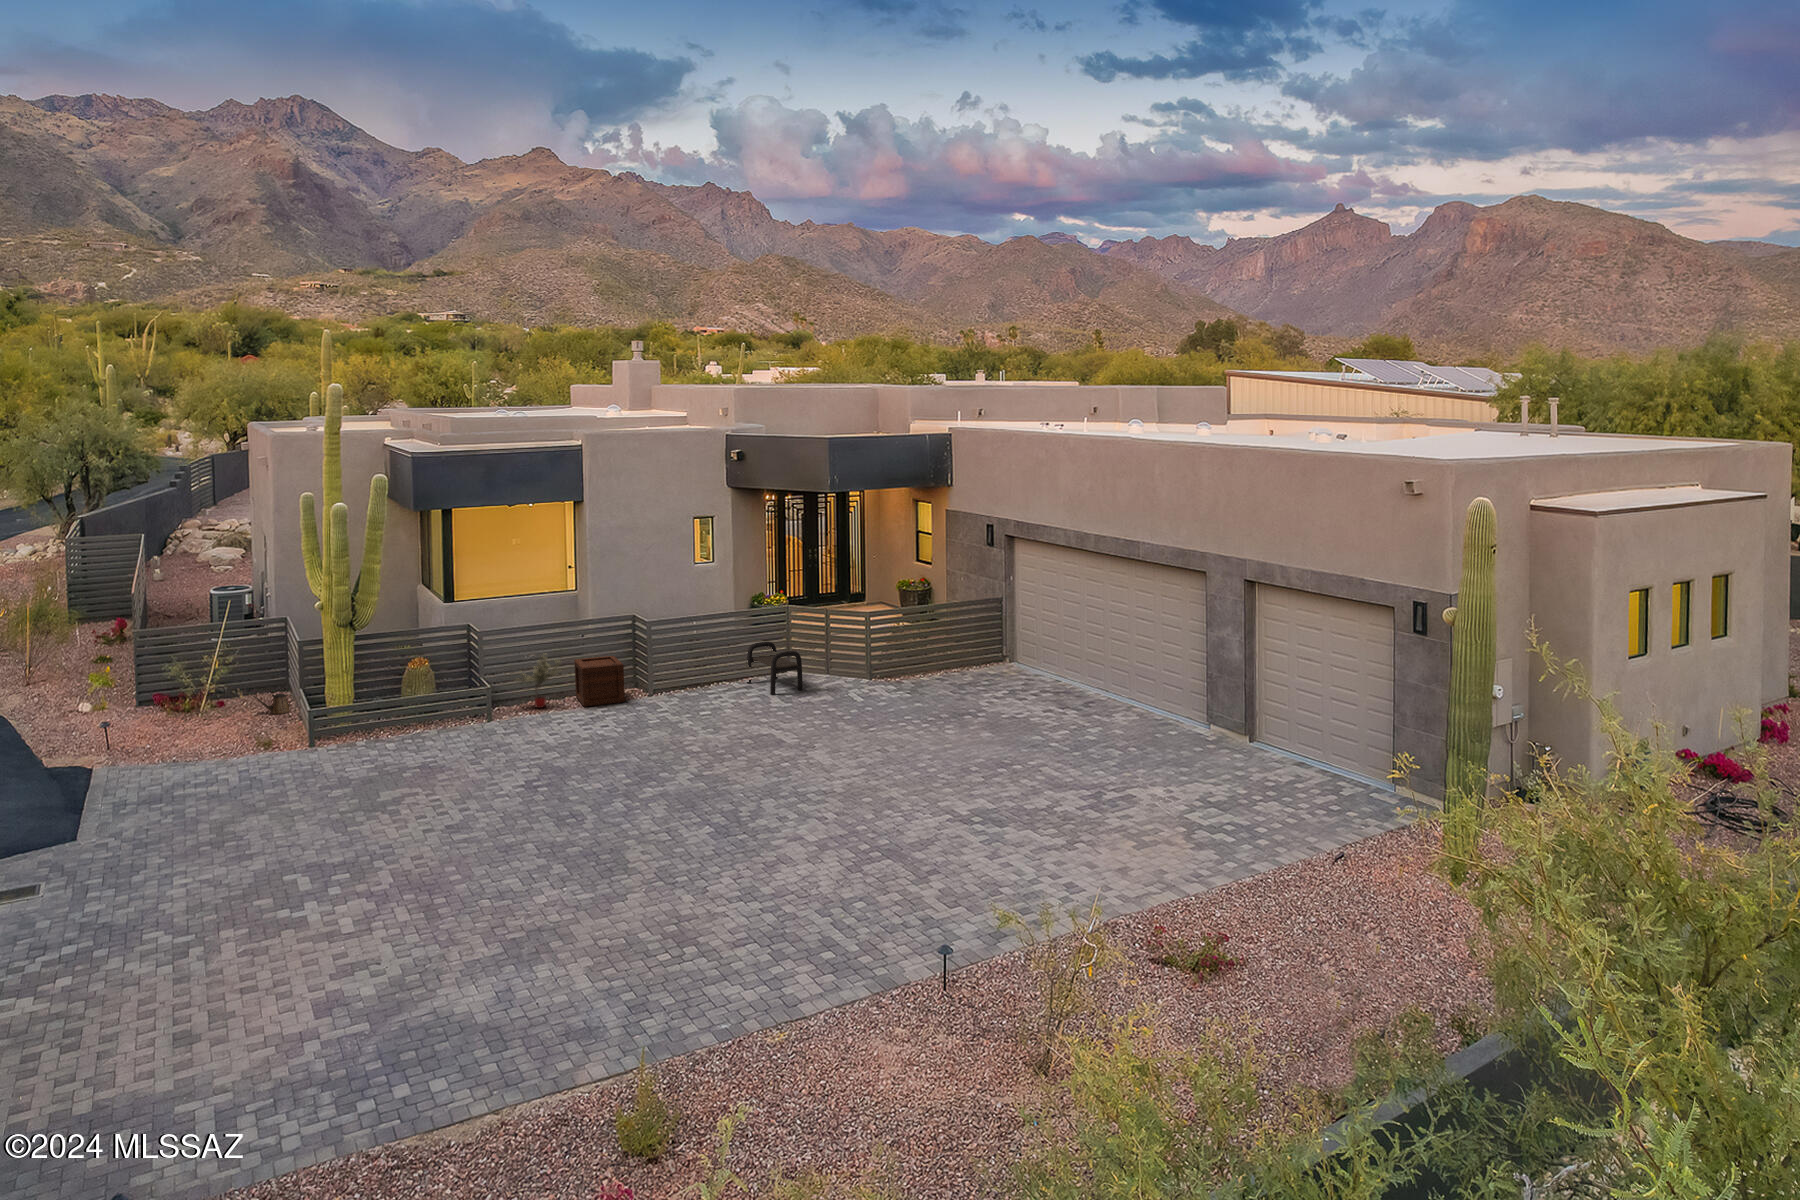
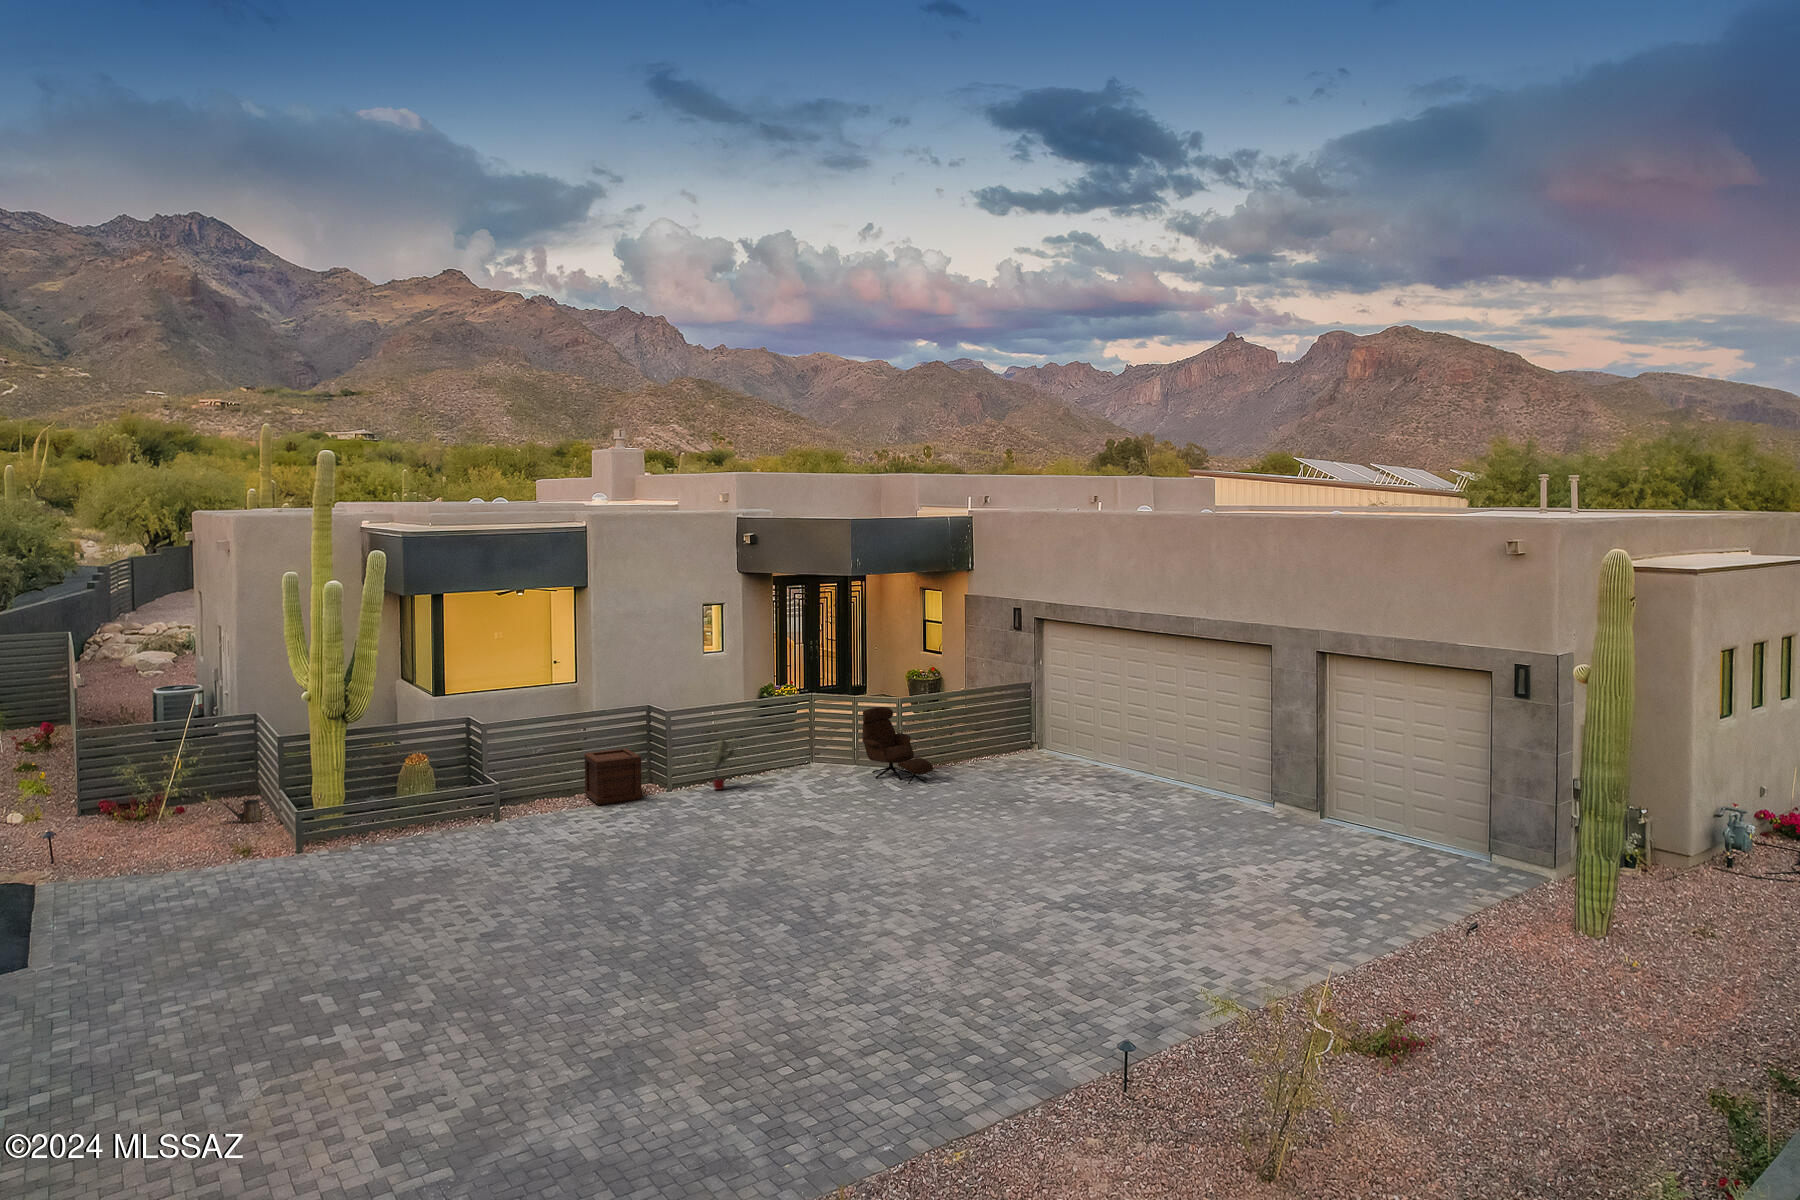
lounge chair: none [832,622,896,695] -> present [862,707,933,784]
bench: present [747,642,803,695] -> none [768,730,832,787]
potted tree: present [517,656,561,708] -> present [698,735,740,790]

